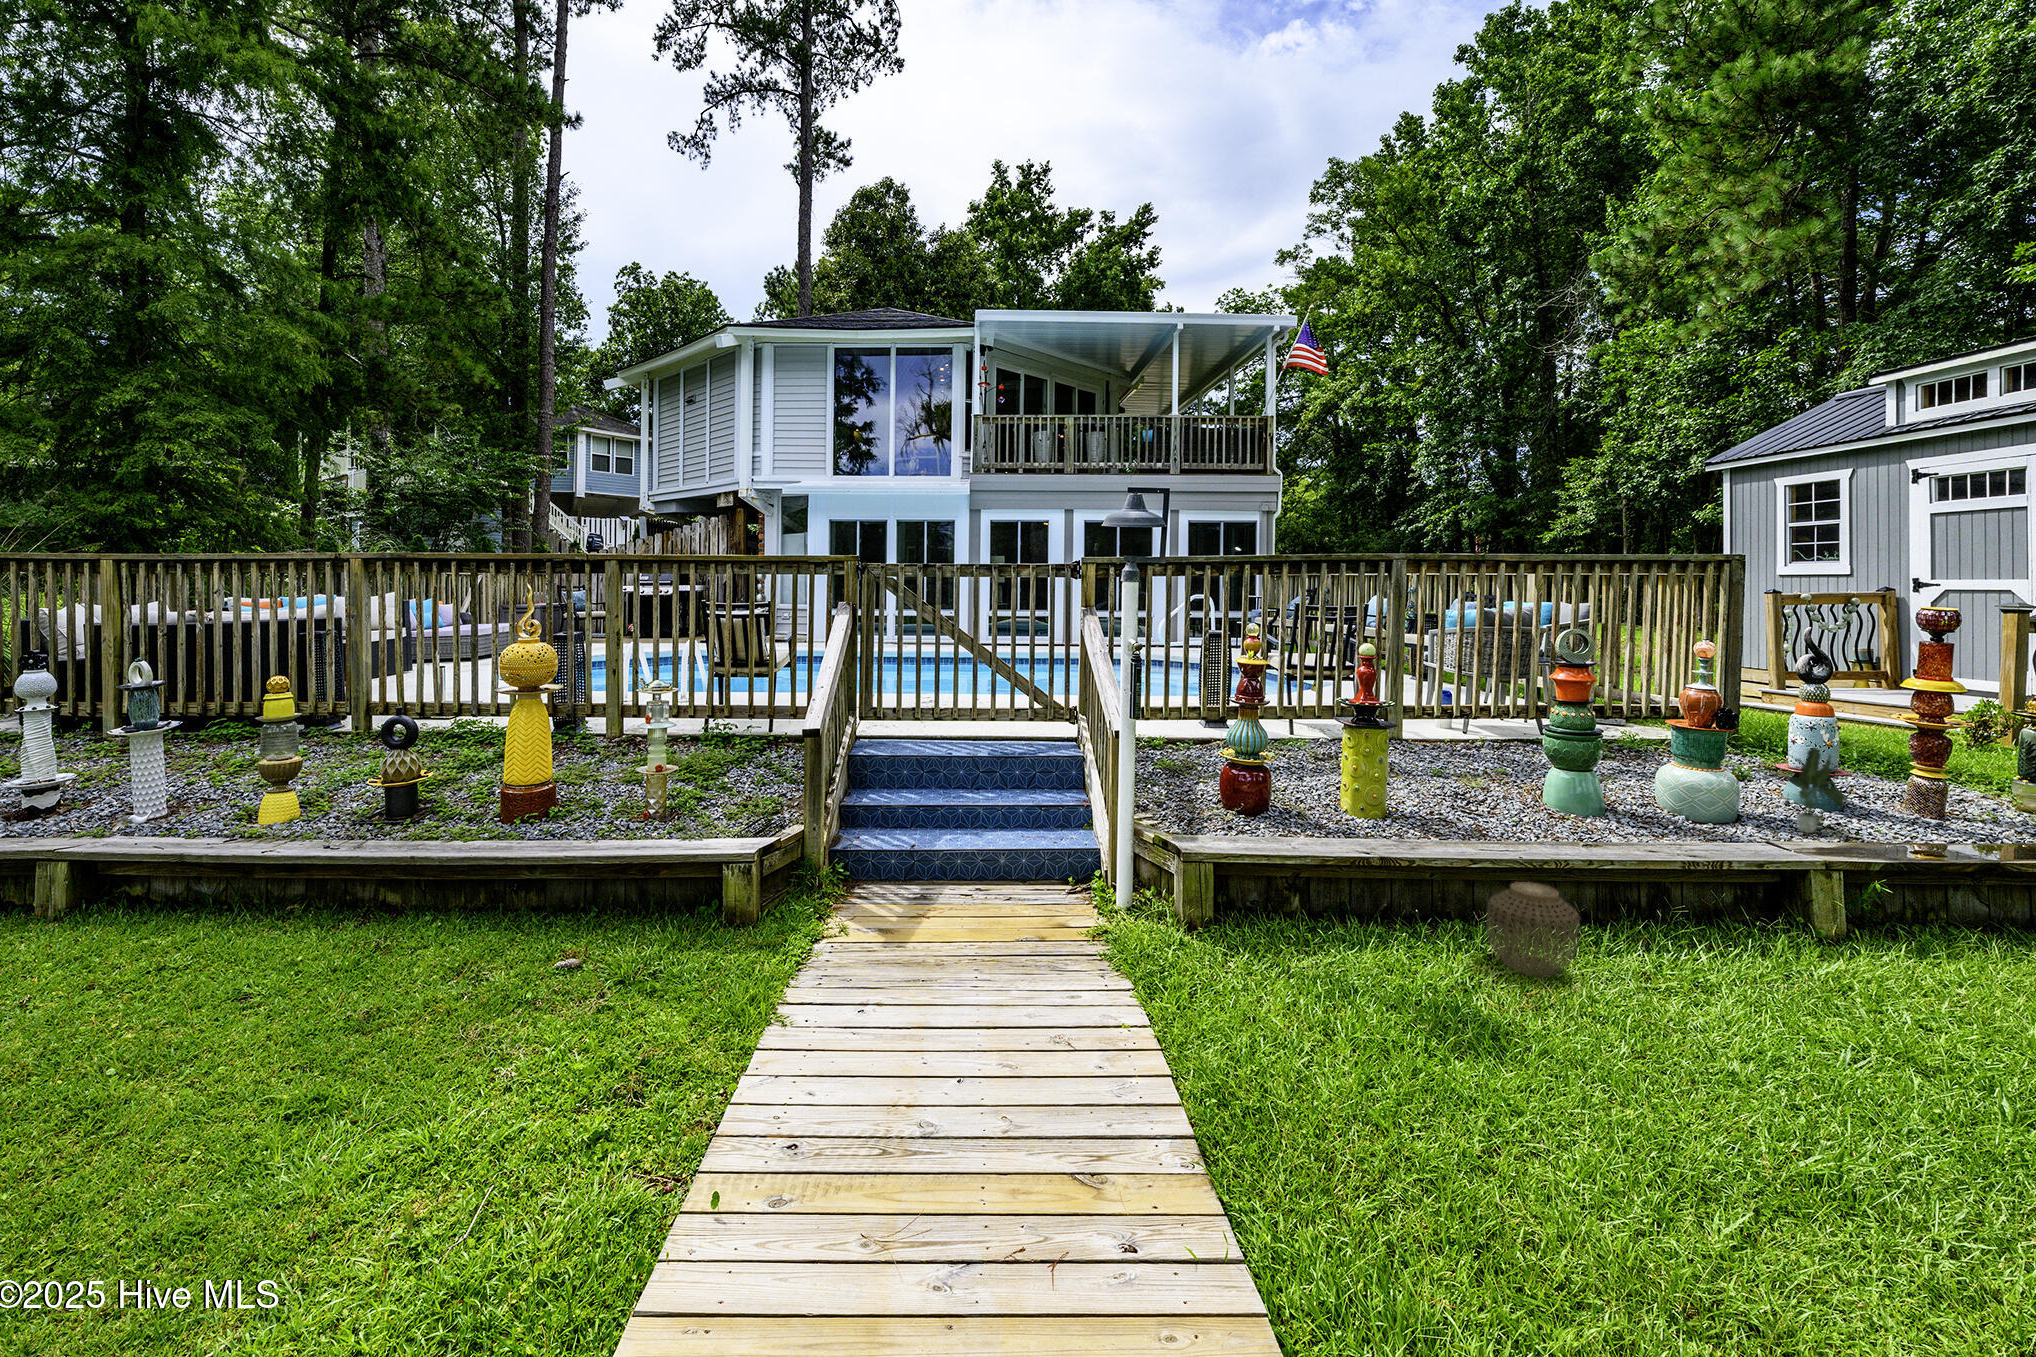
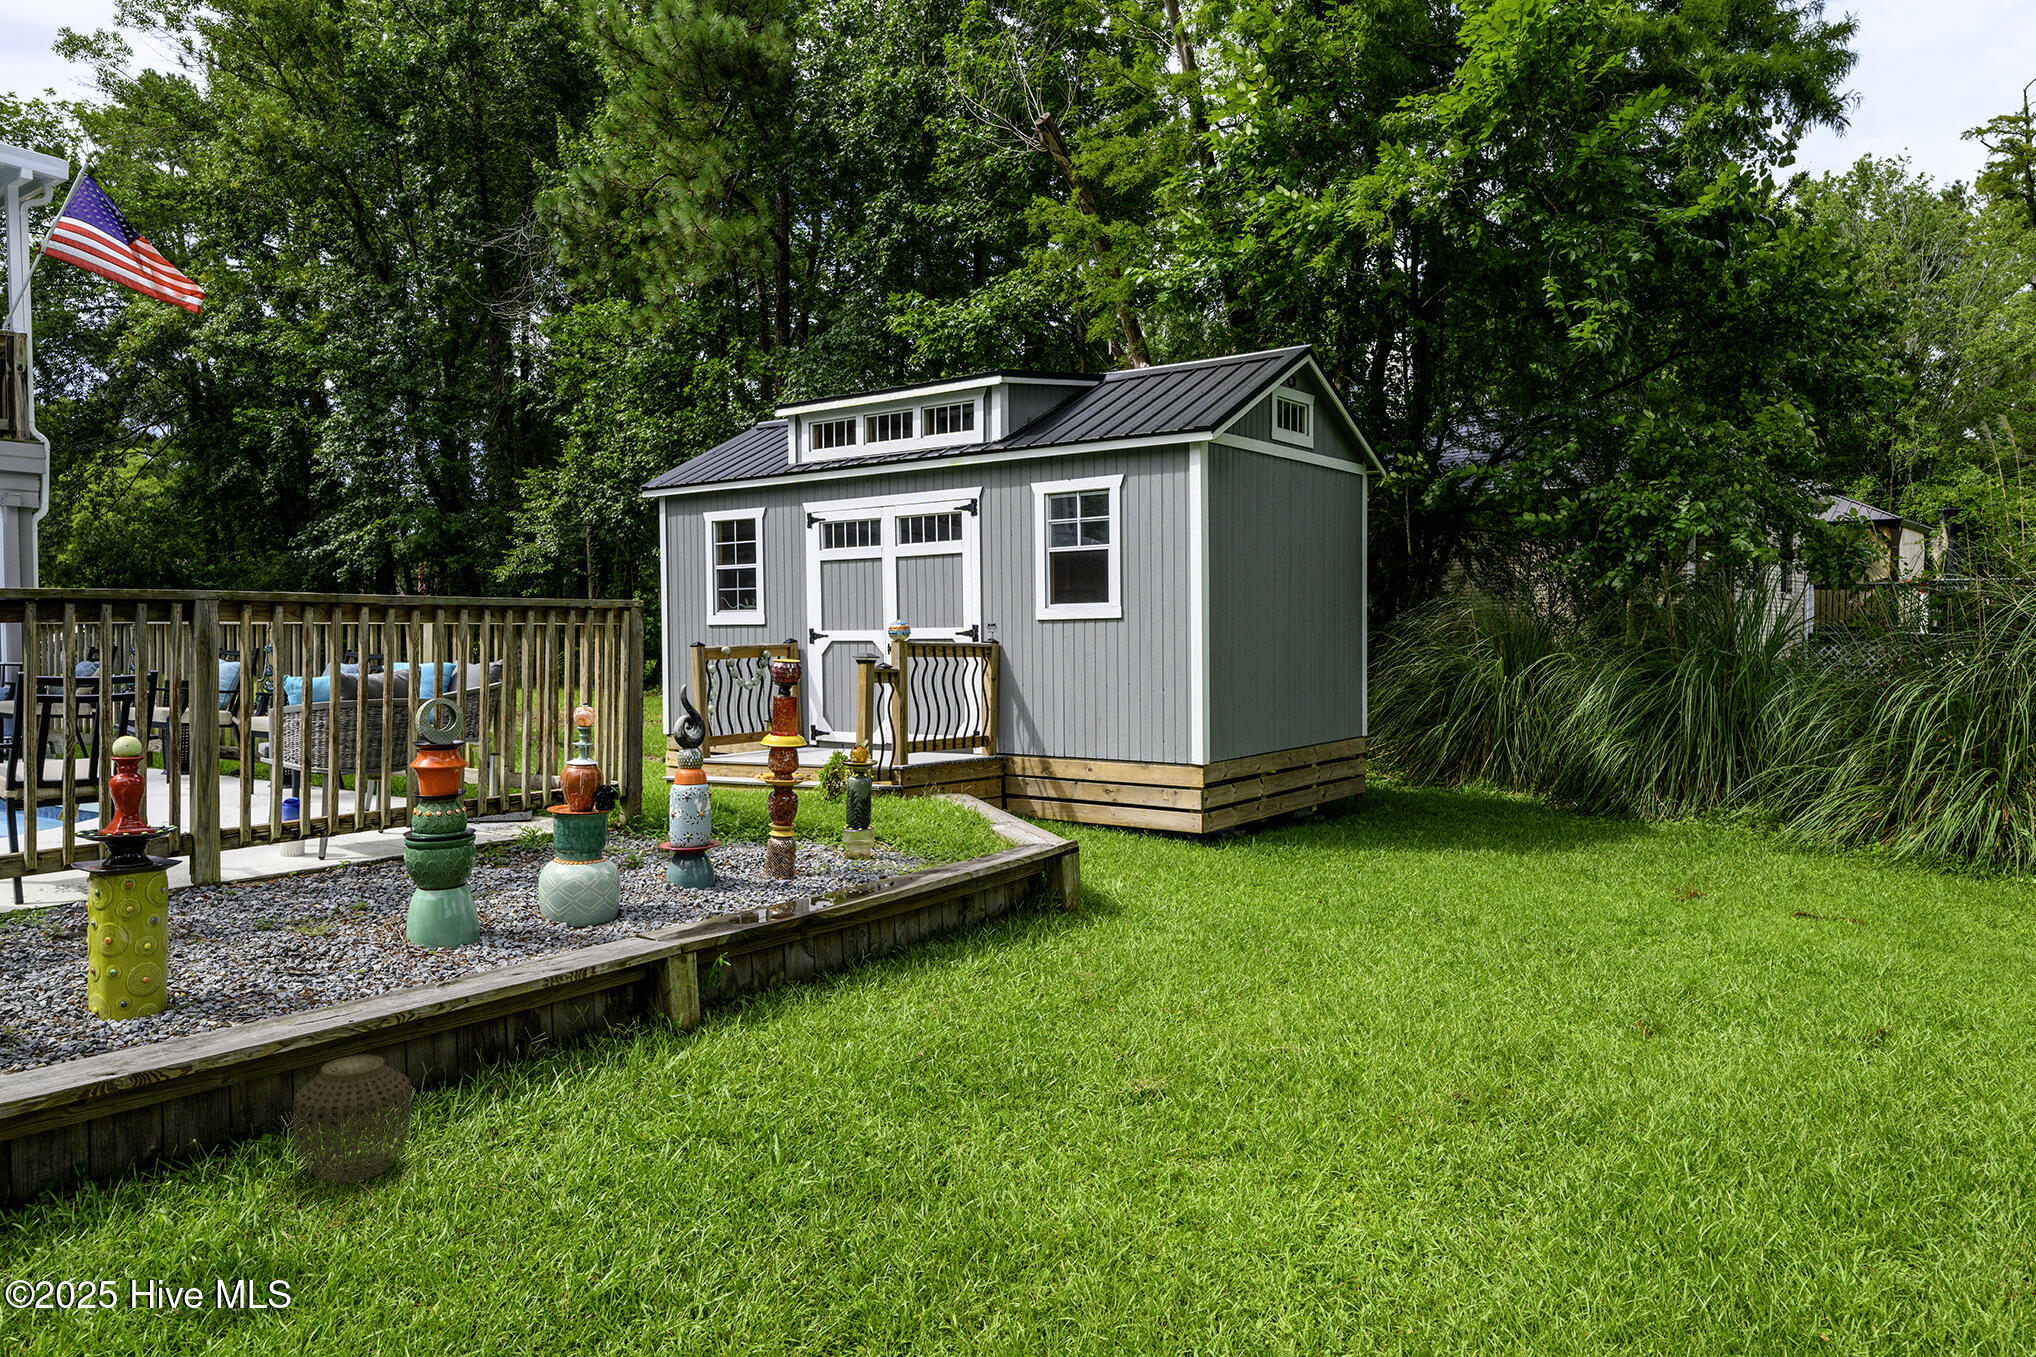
potted plant: present [1787,748,1851,833] -> none [655,823,716,917]

